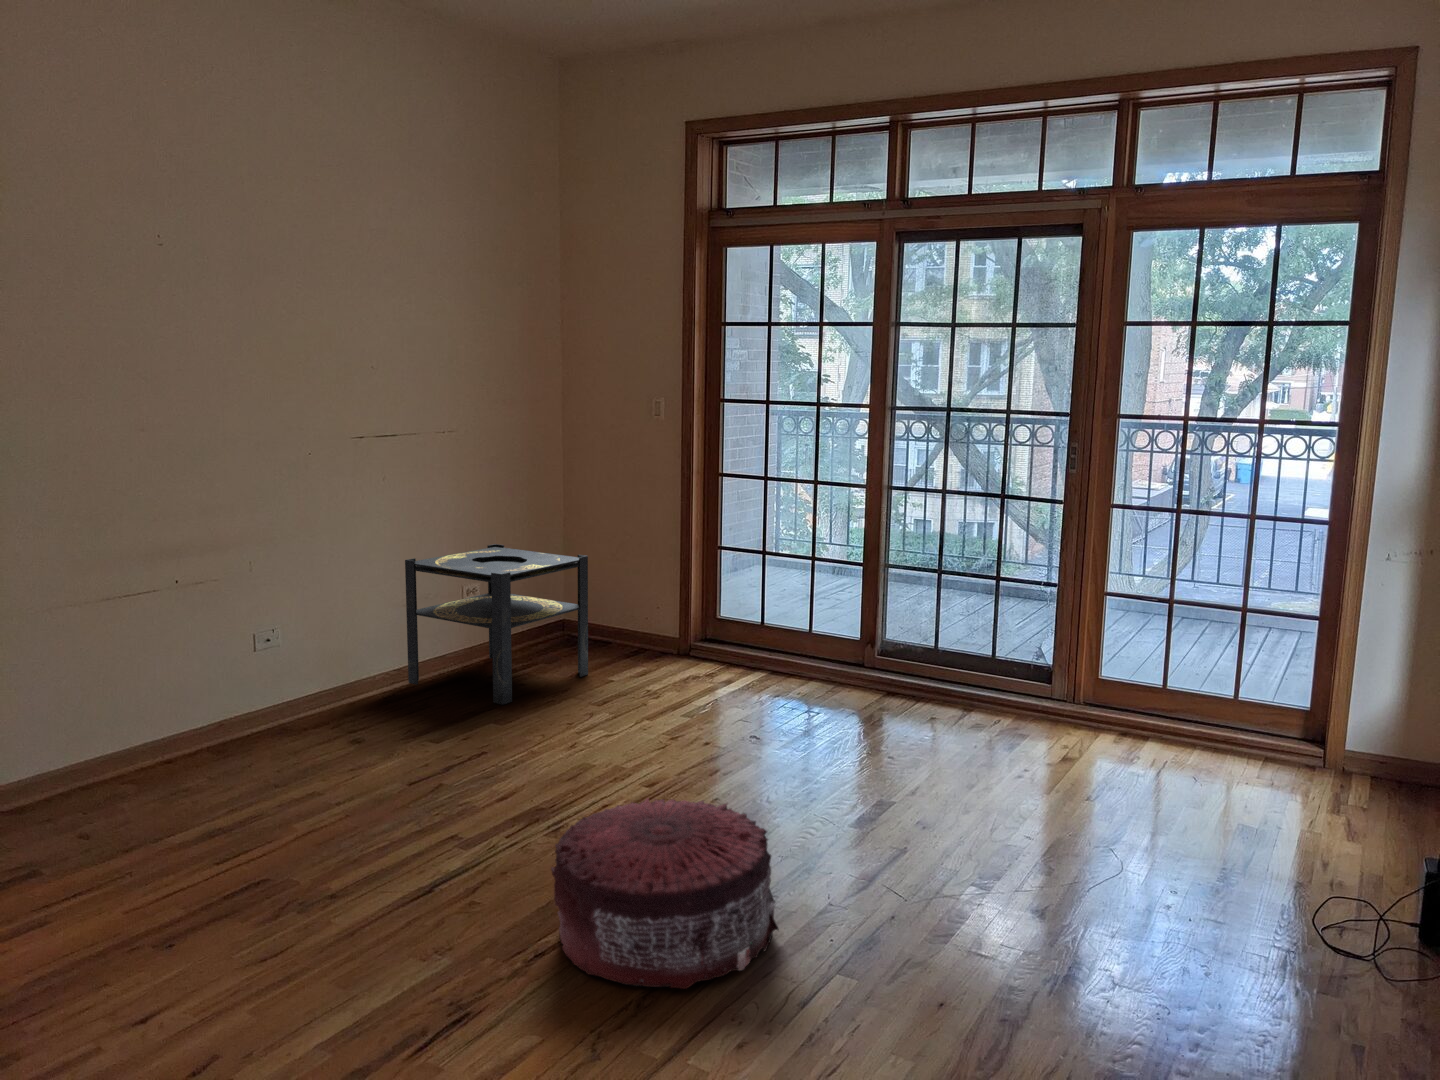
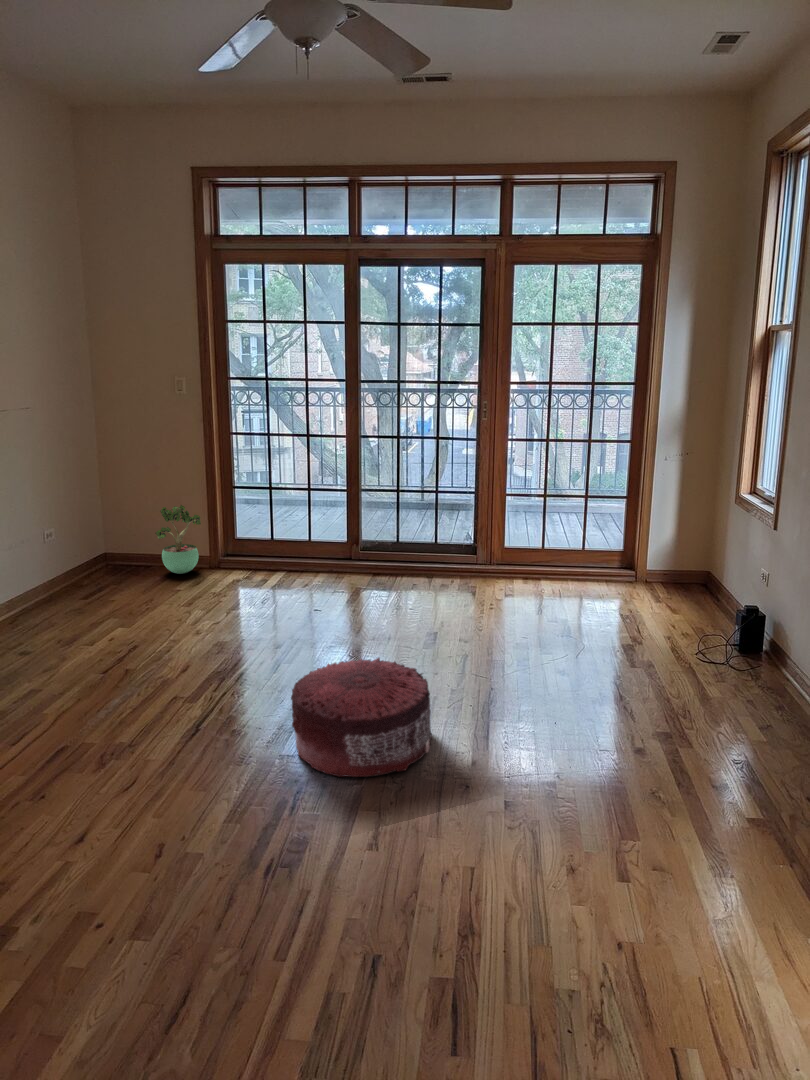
side table: present [405,544,588,705] -> none [9,502,159,623]
potted plant: none [607,563,663,656] -> present [156,505,201,574]

